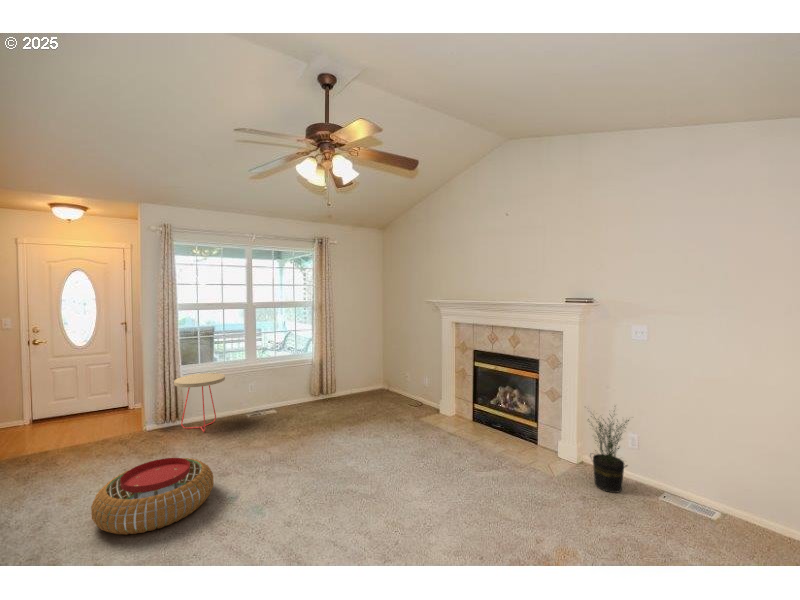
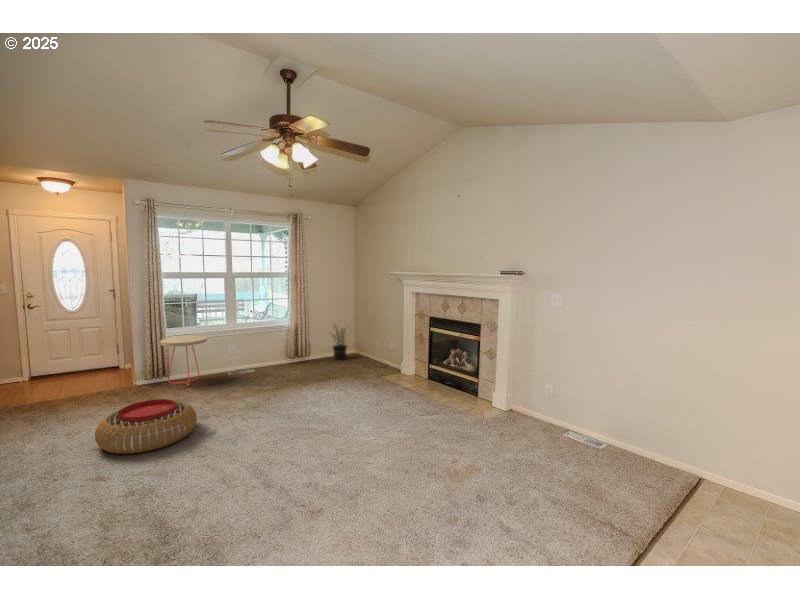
potted plant: present [588,415,629,493] -> present [332,327,347,360]

